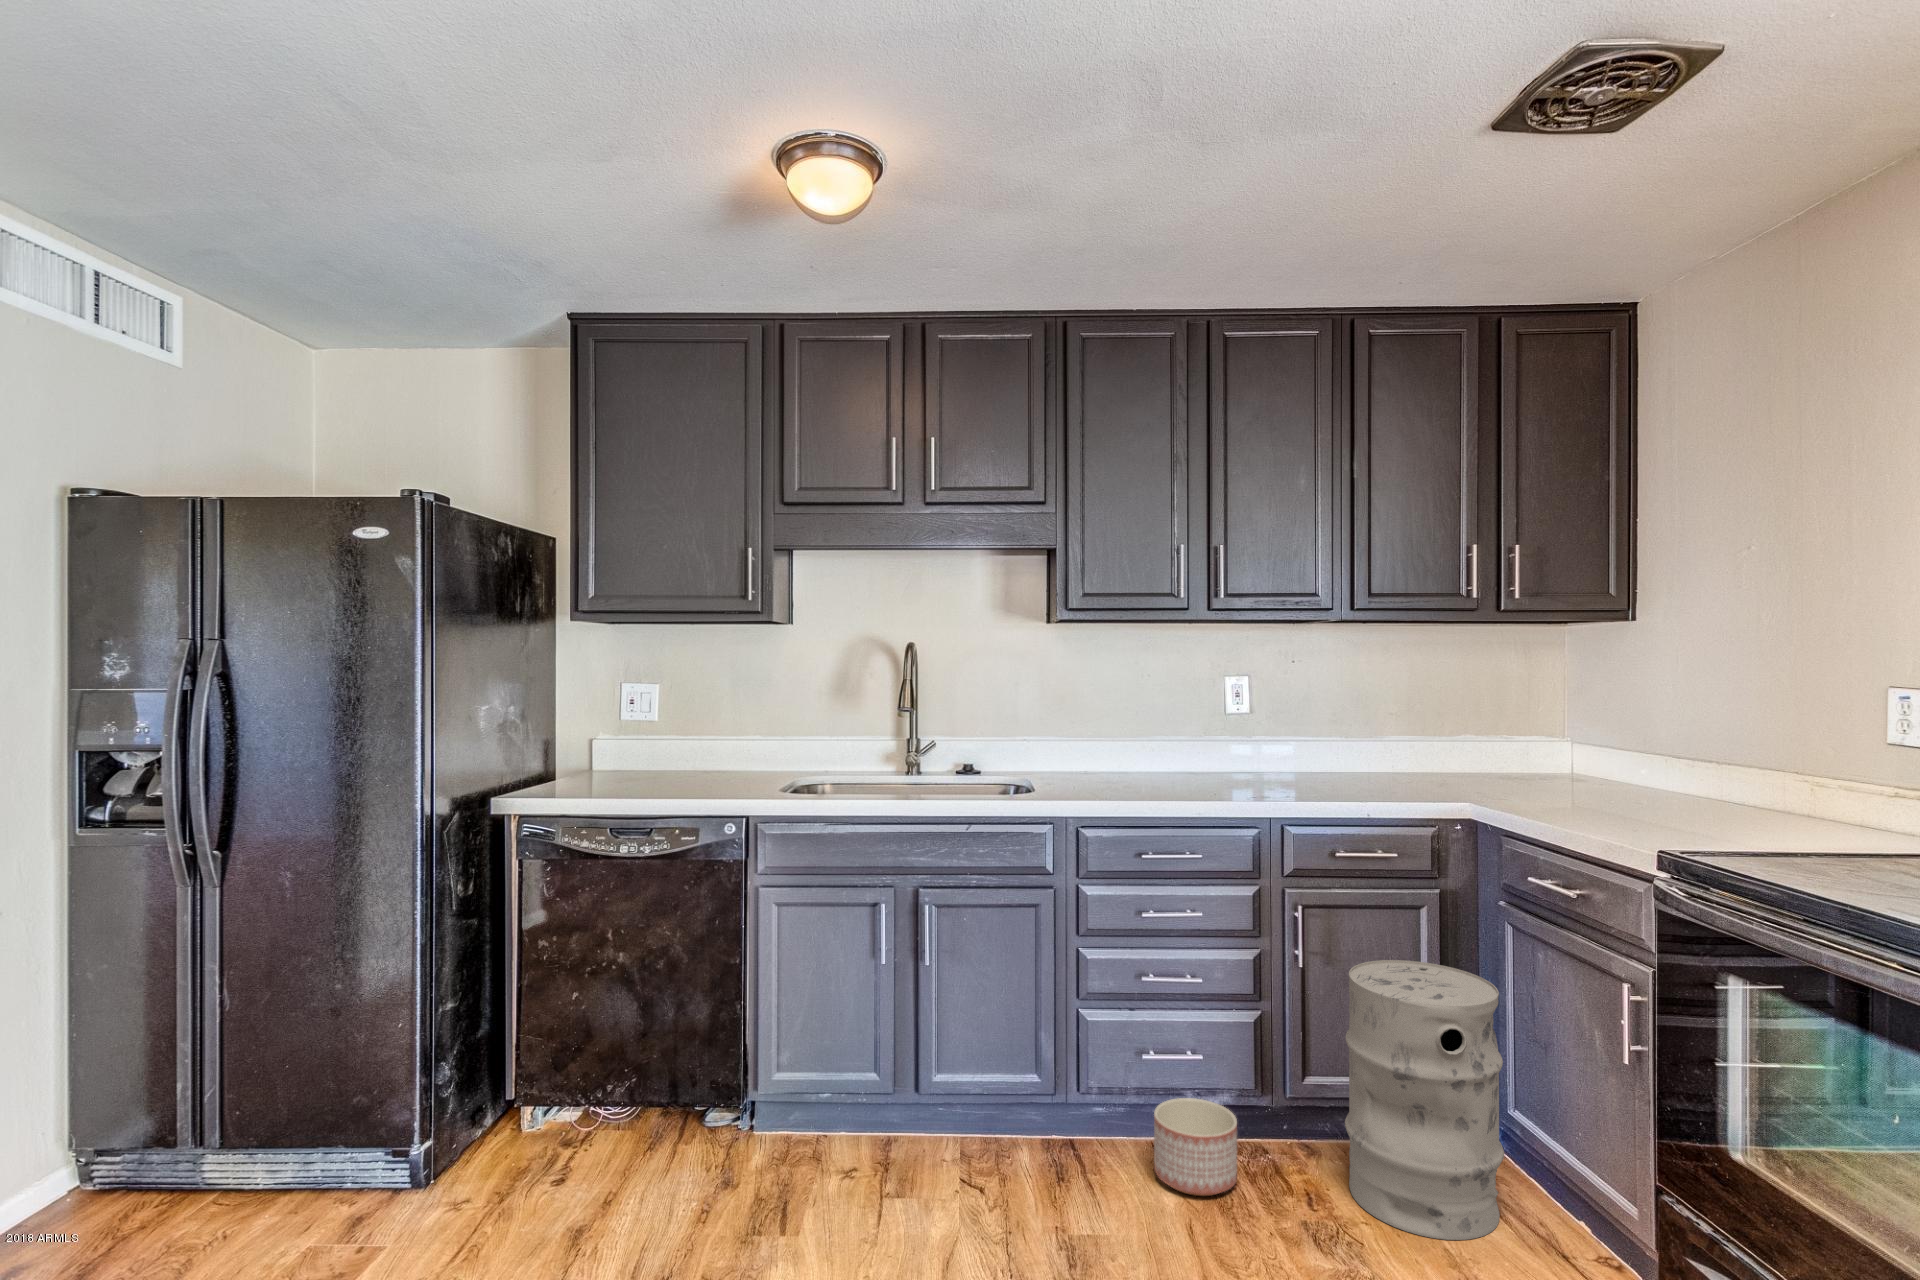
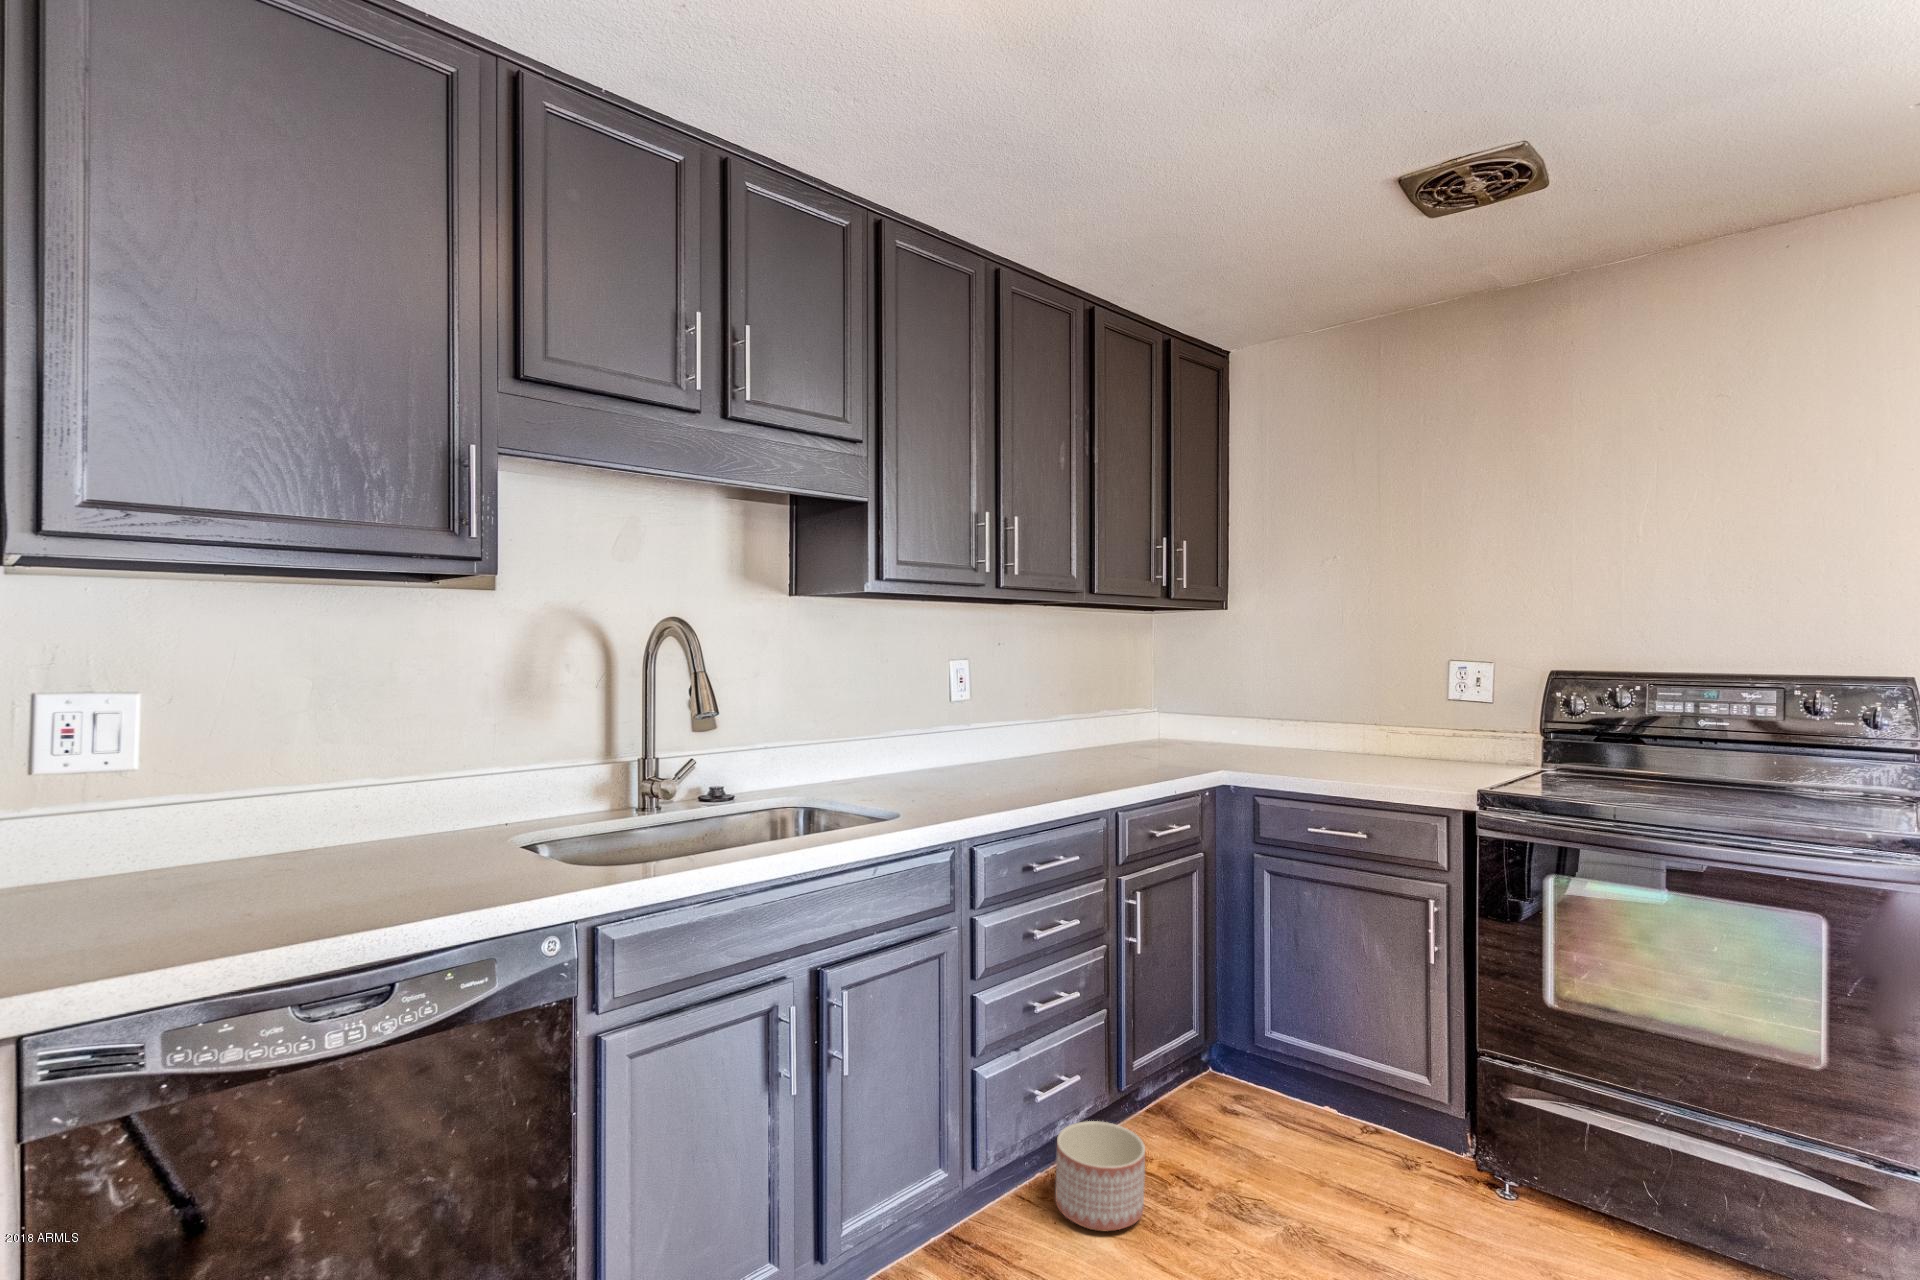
trash can: present [1345,960,1504,1240] -> none [1178,925,1312,1175]

